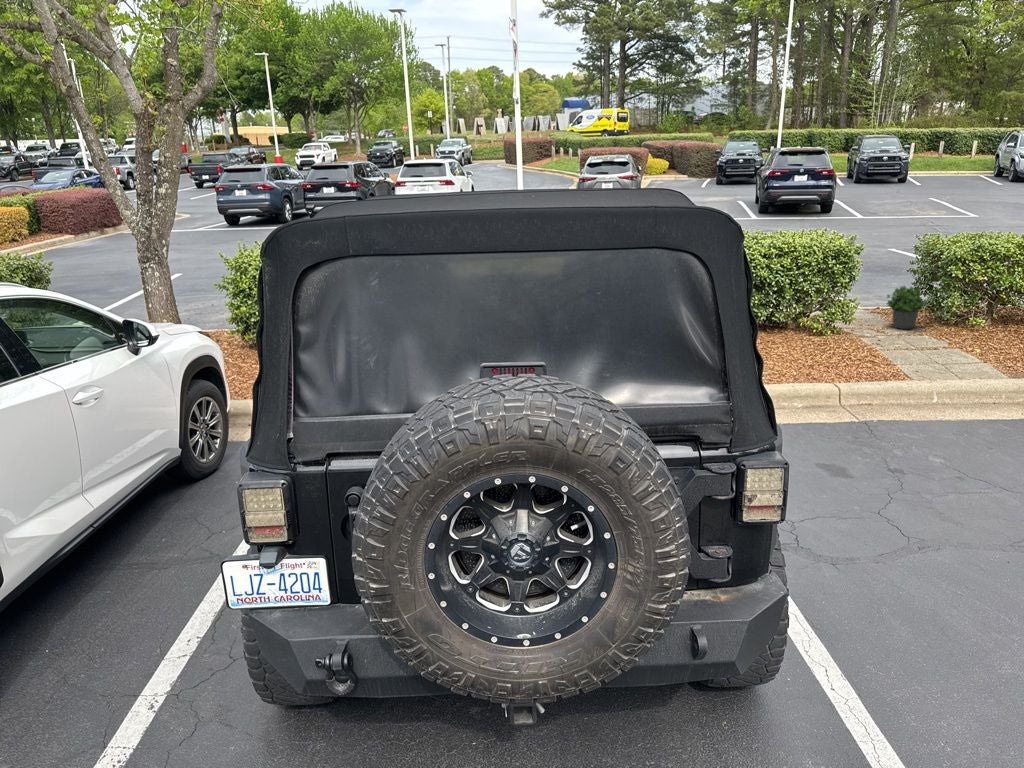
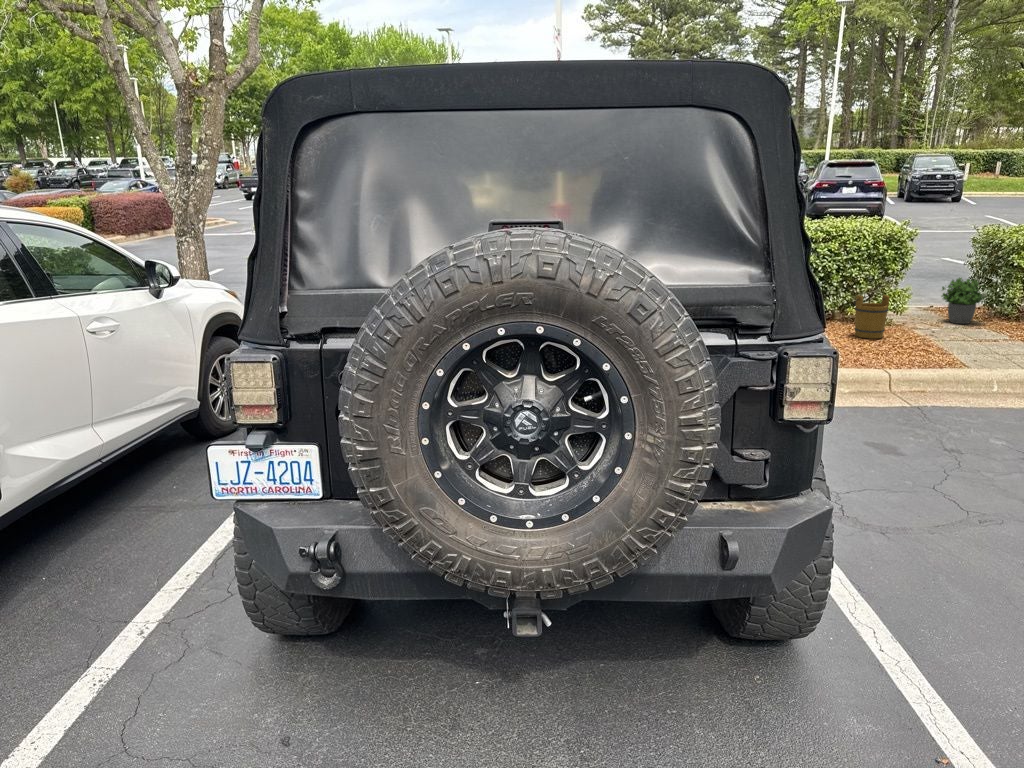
bucket: none [806,308,839,349] -> present [854,295,889,339]

